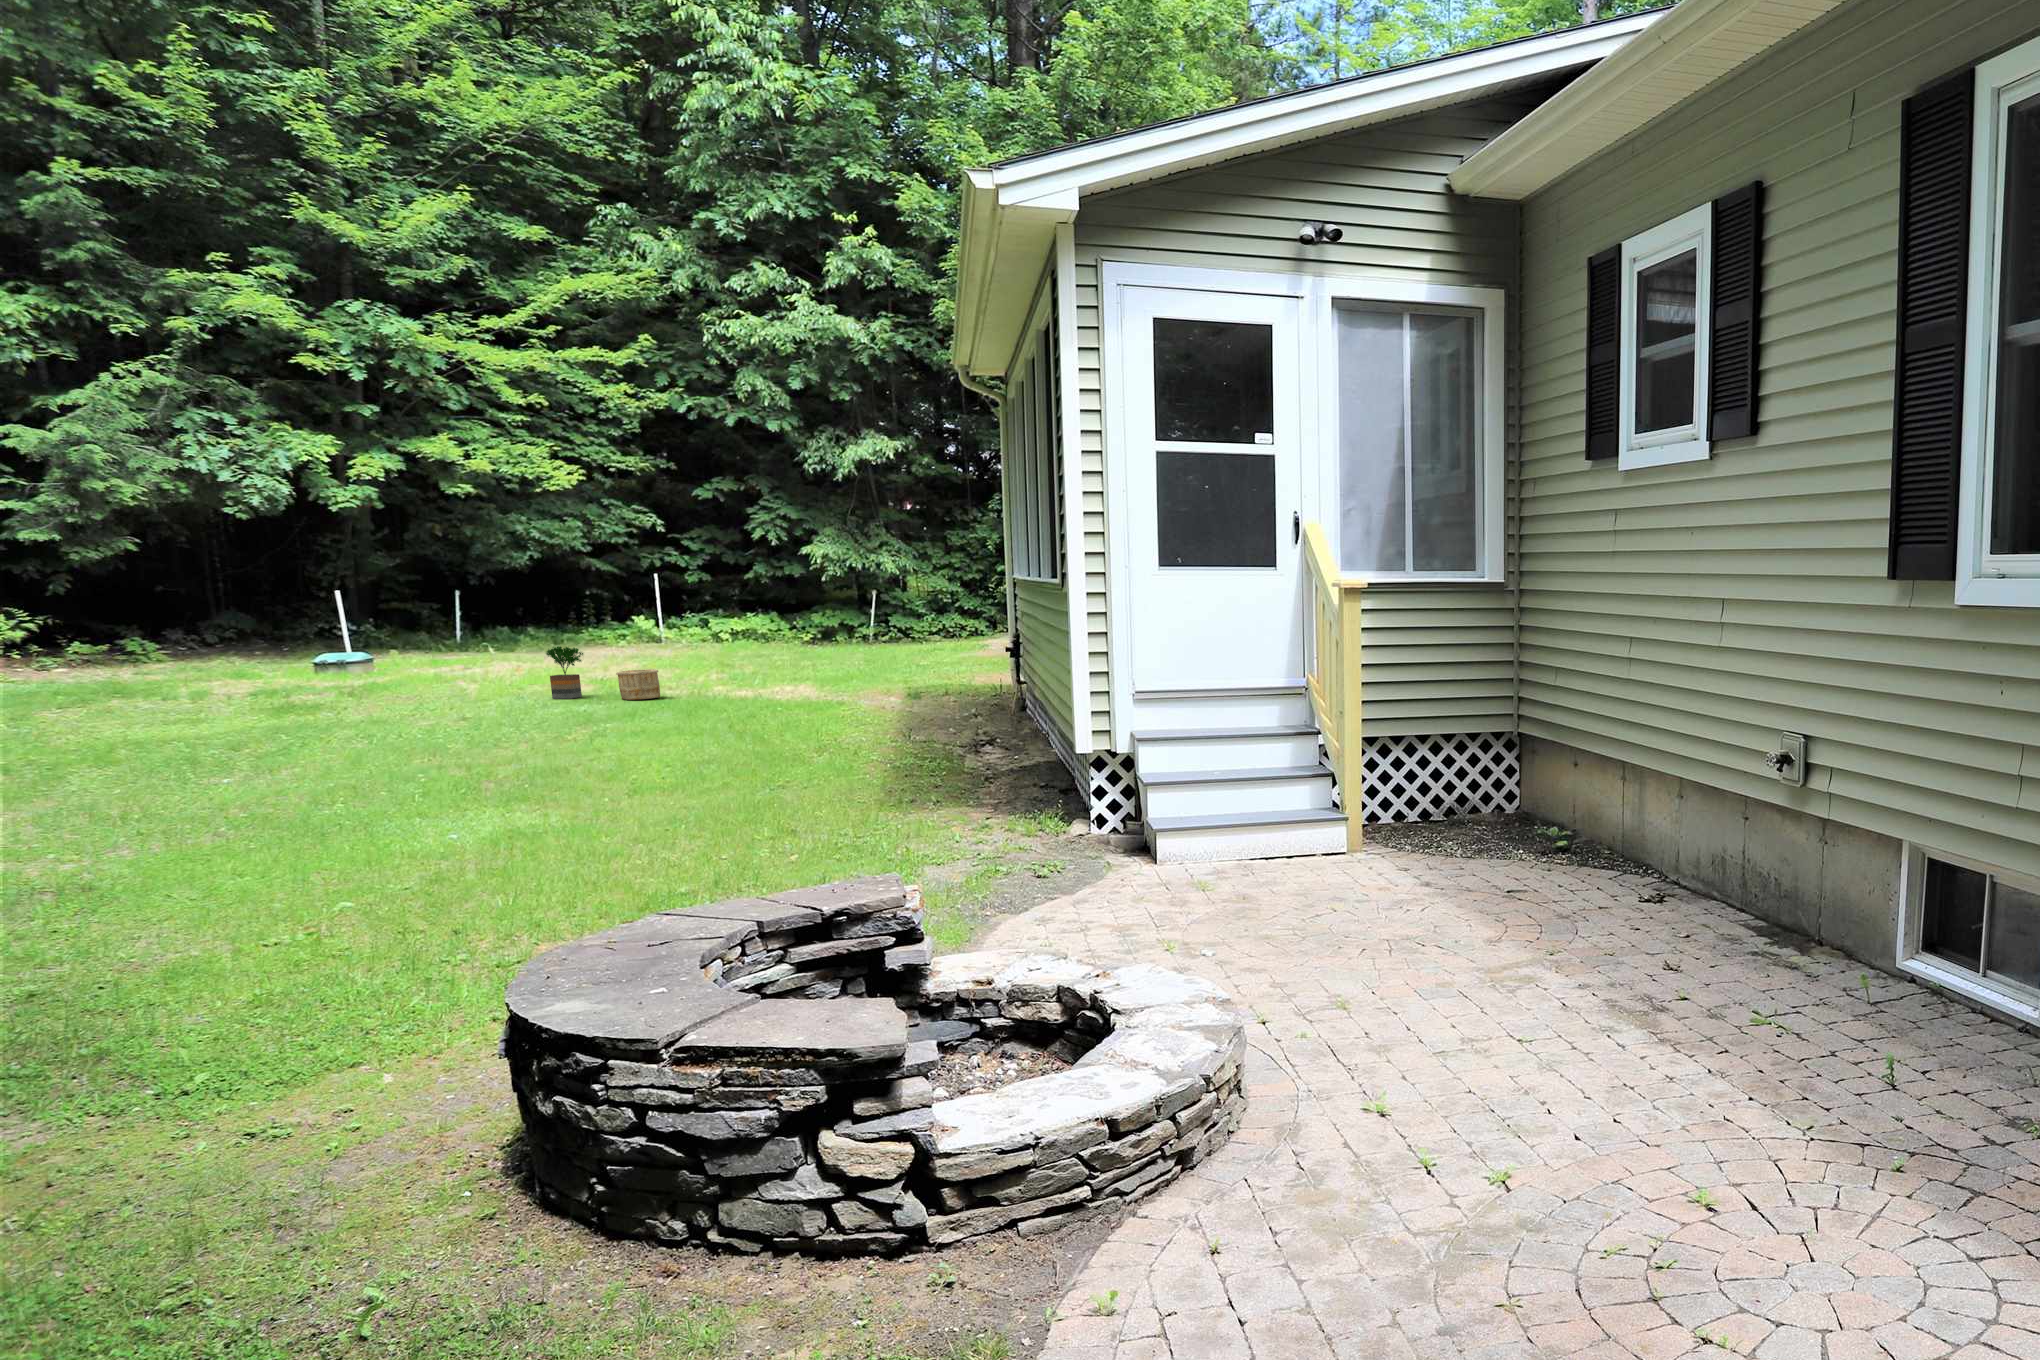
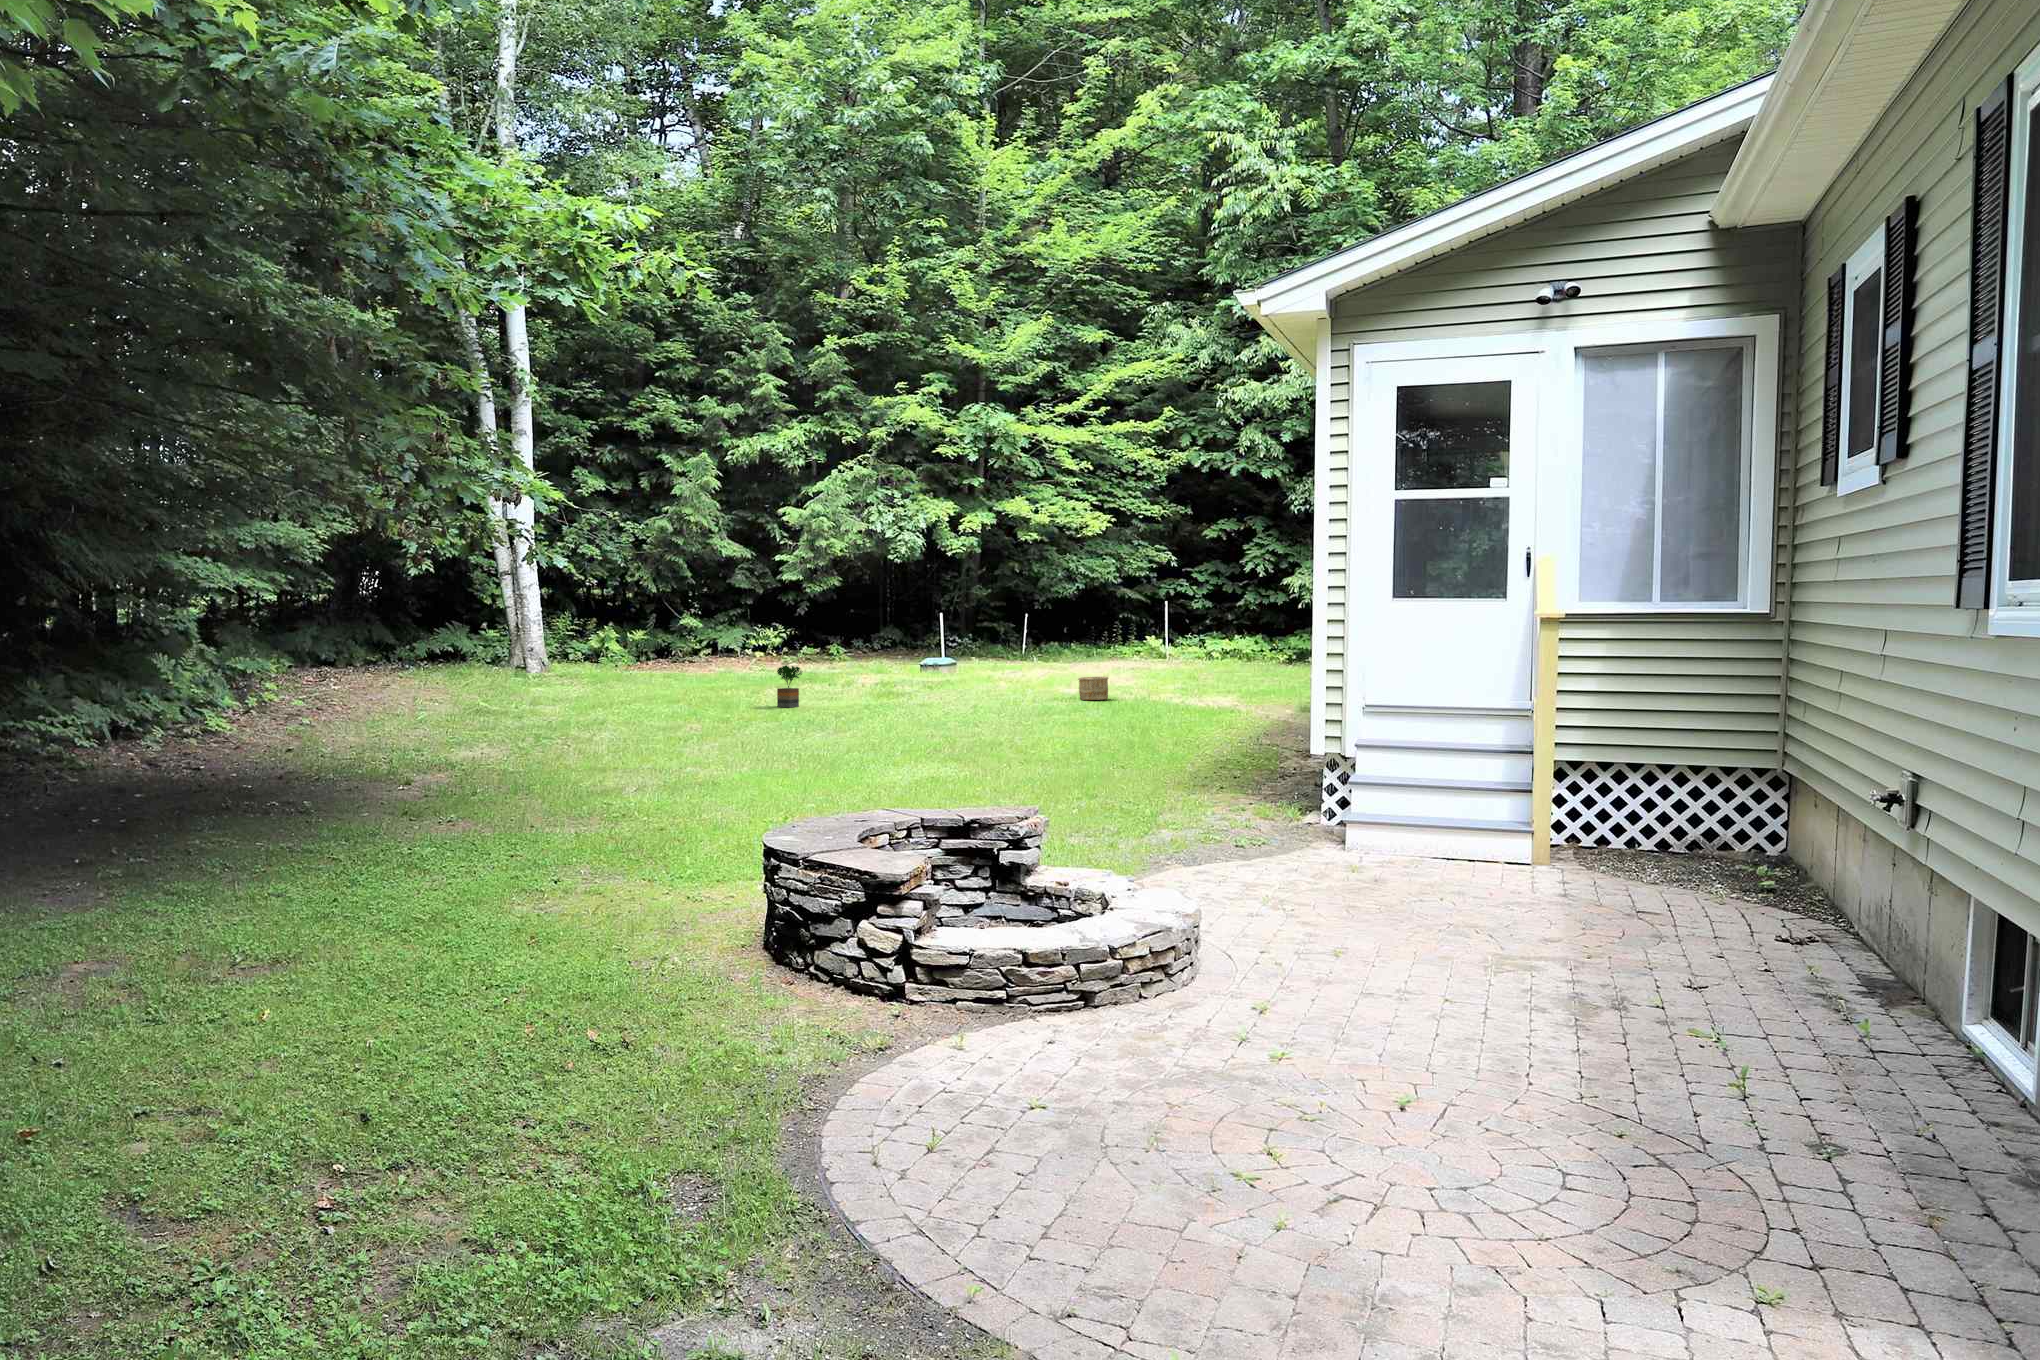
potted tree: present [546,646,583,699] -> present [777,665,803,707]

